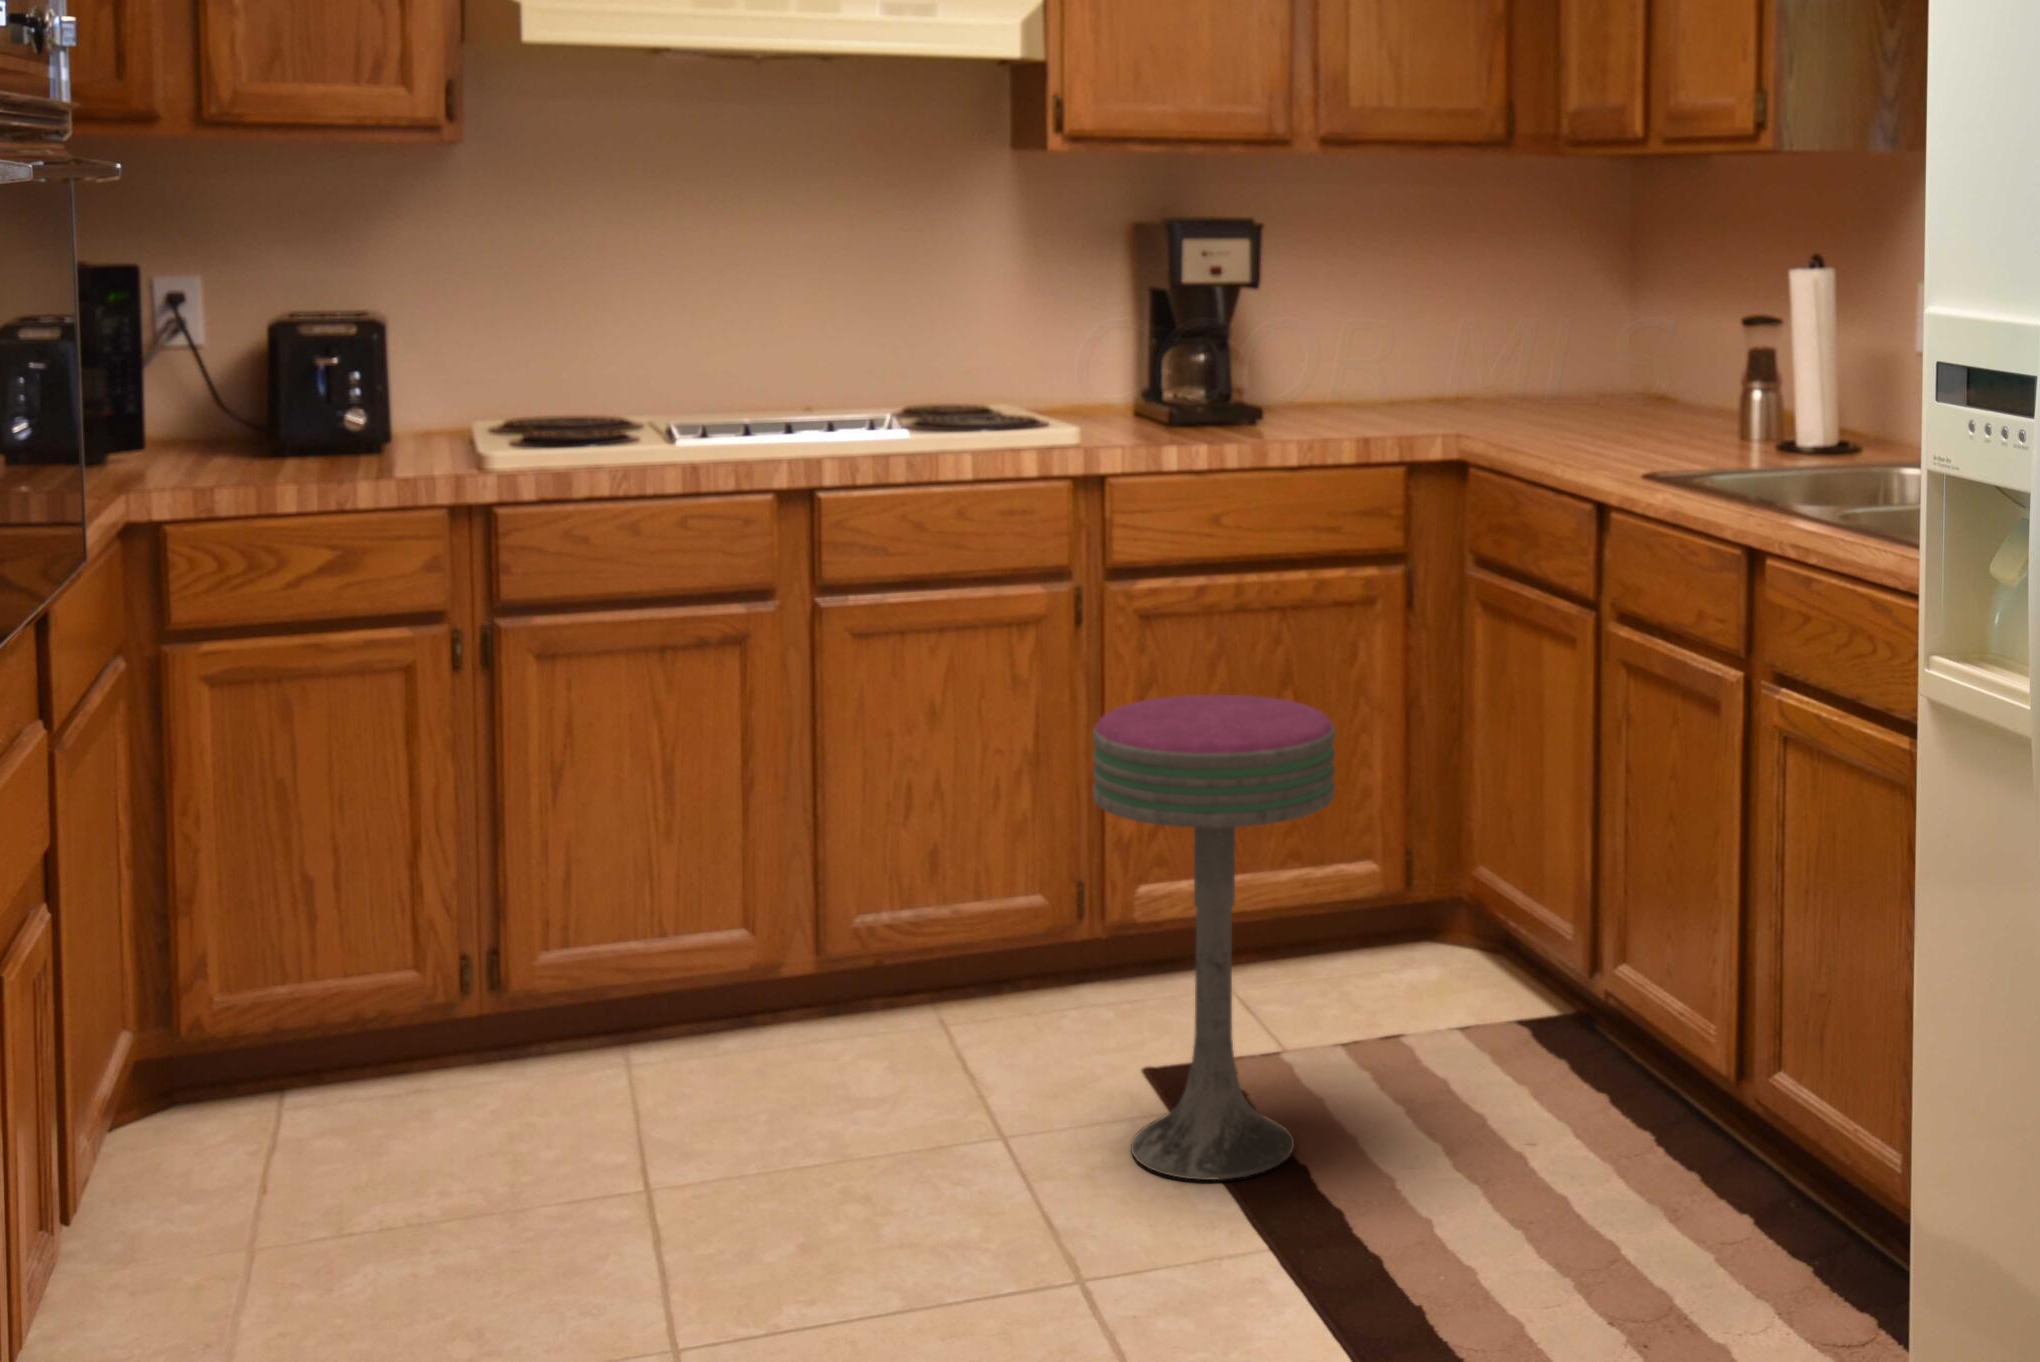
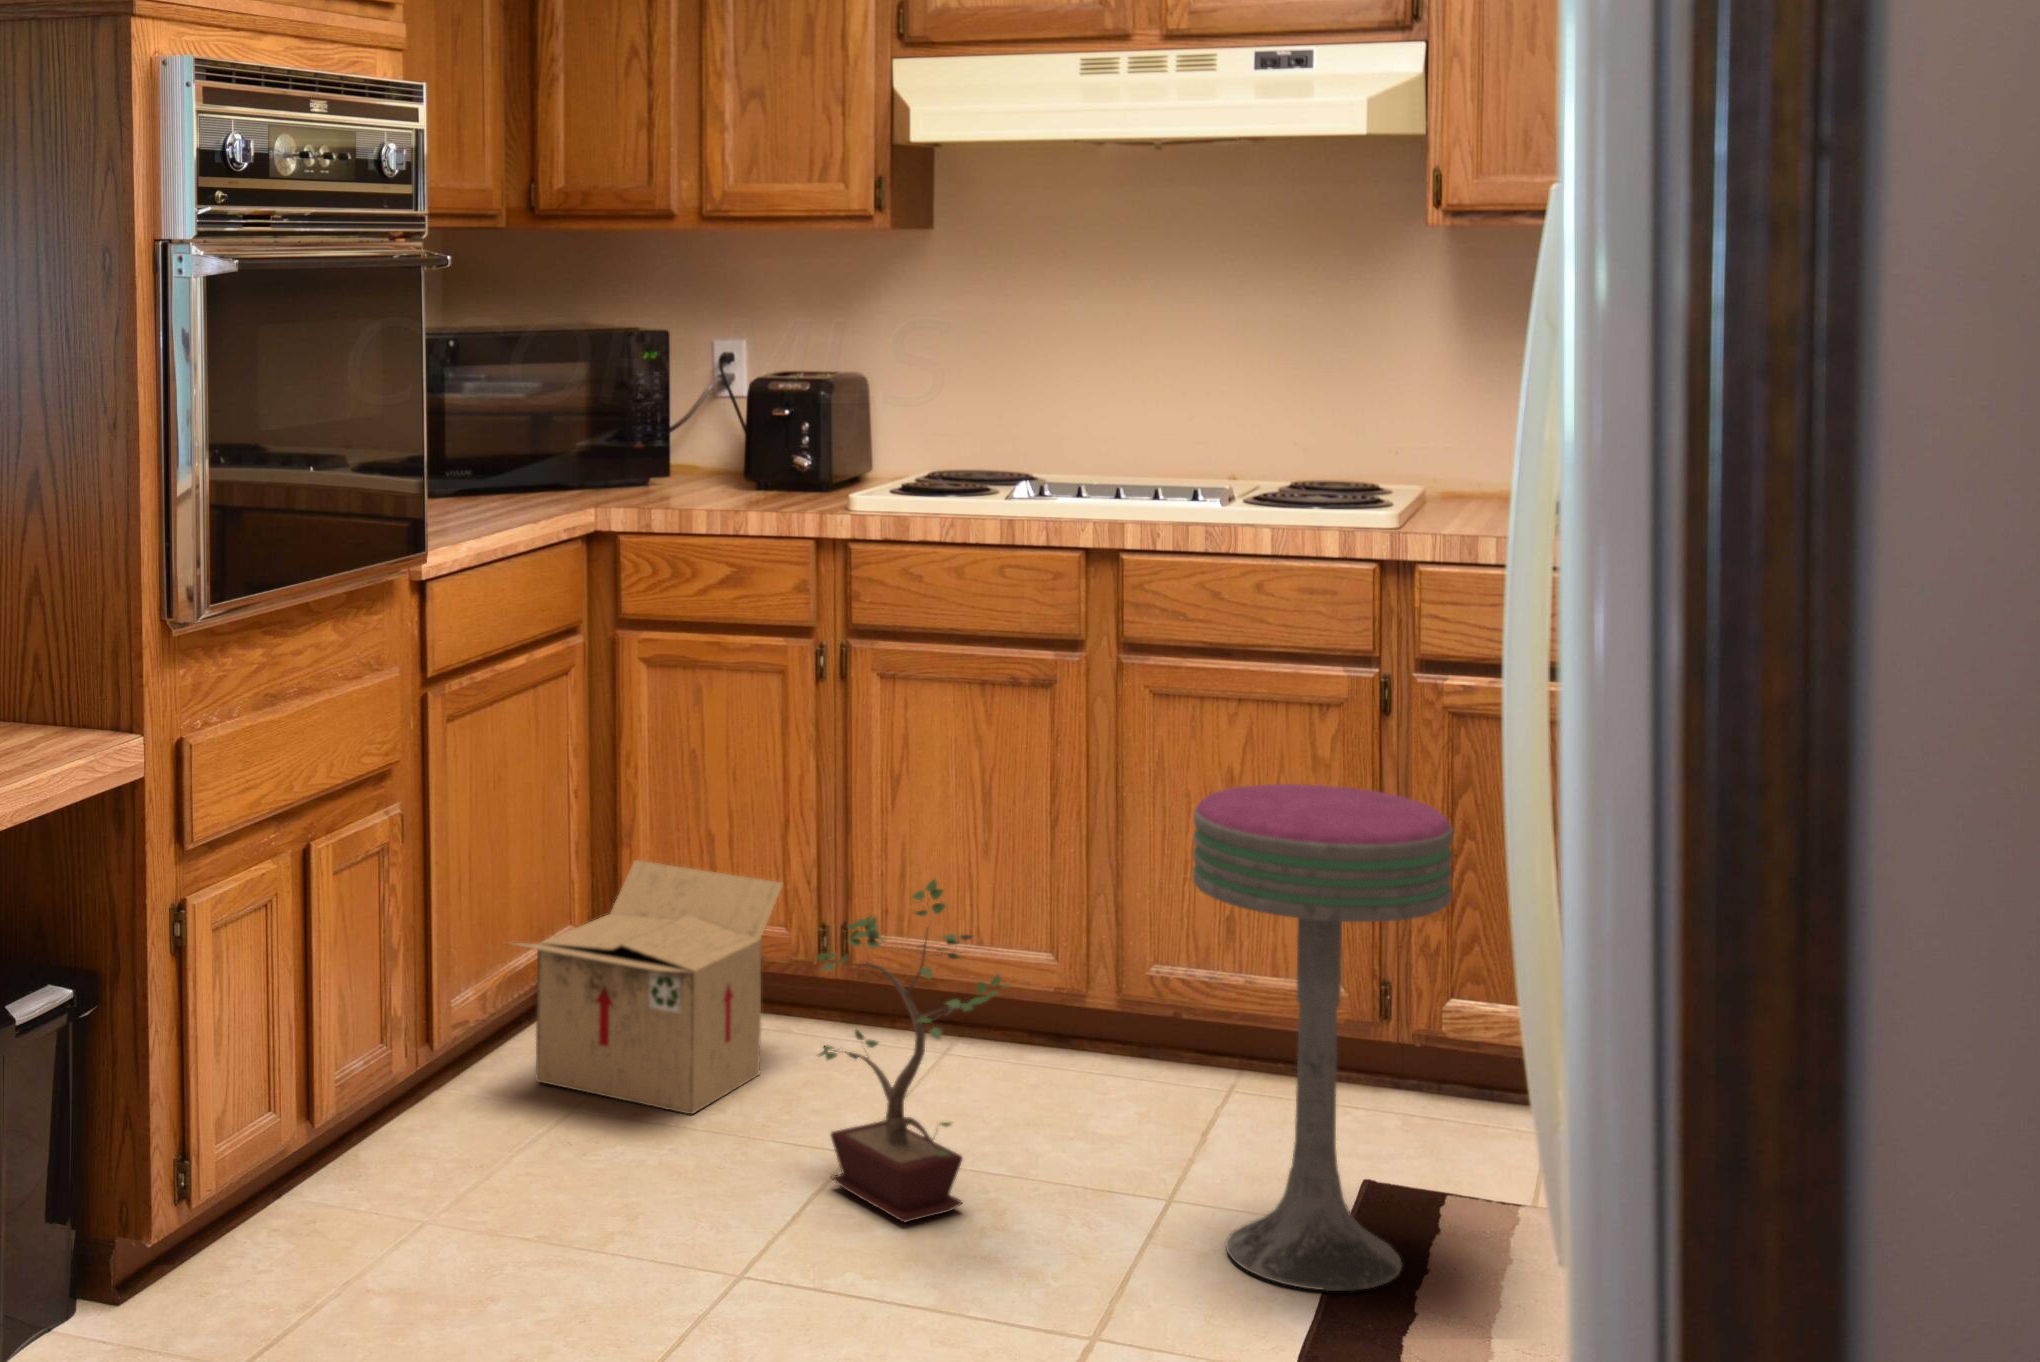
potted plant: none [664,863,968,1246] -> present [817,879,1009,1222]
cardboard box: none [184,915,475,1238] -> present [512,860,783,1114]

